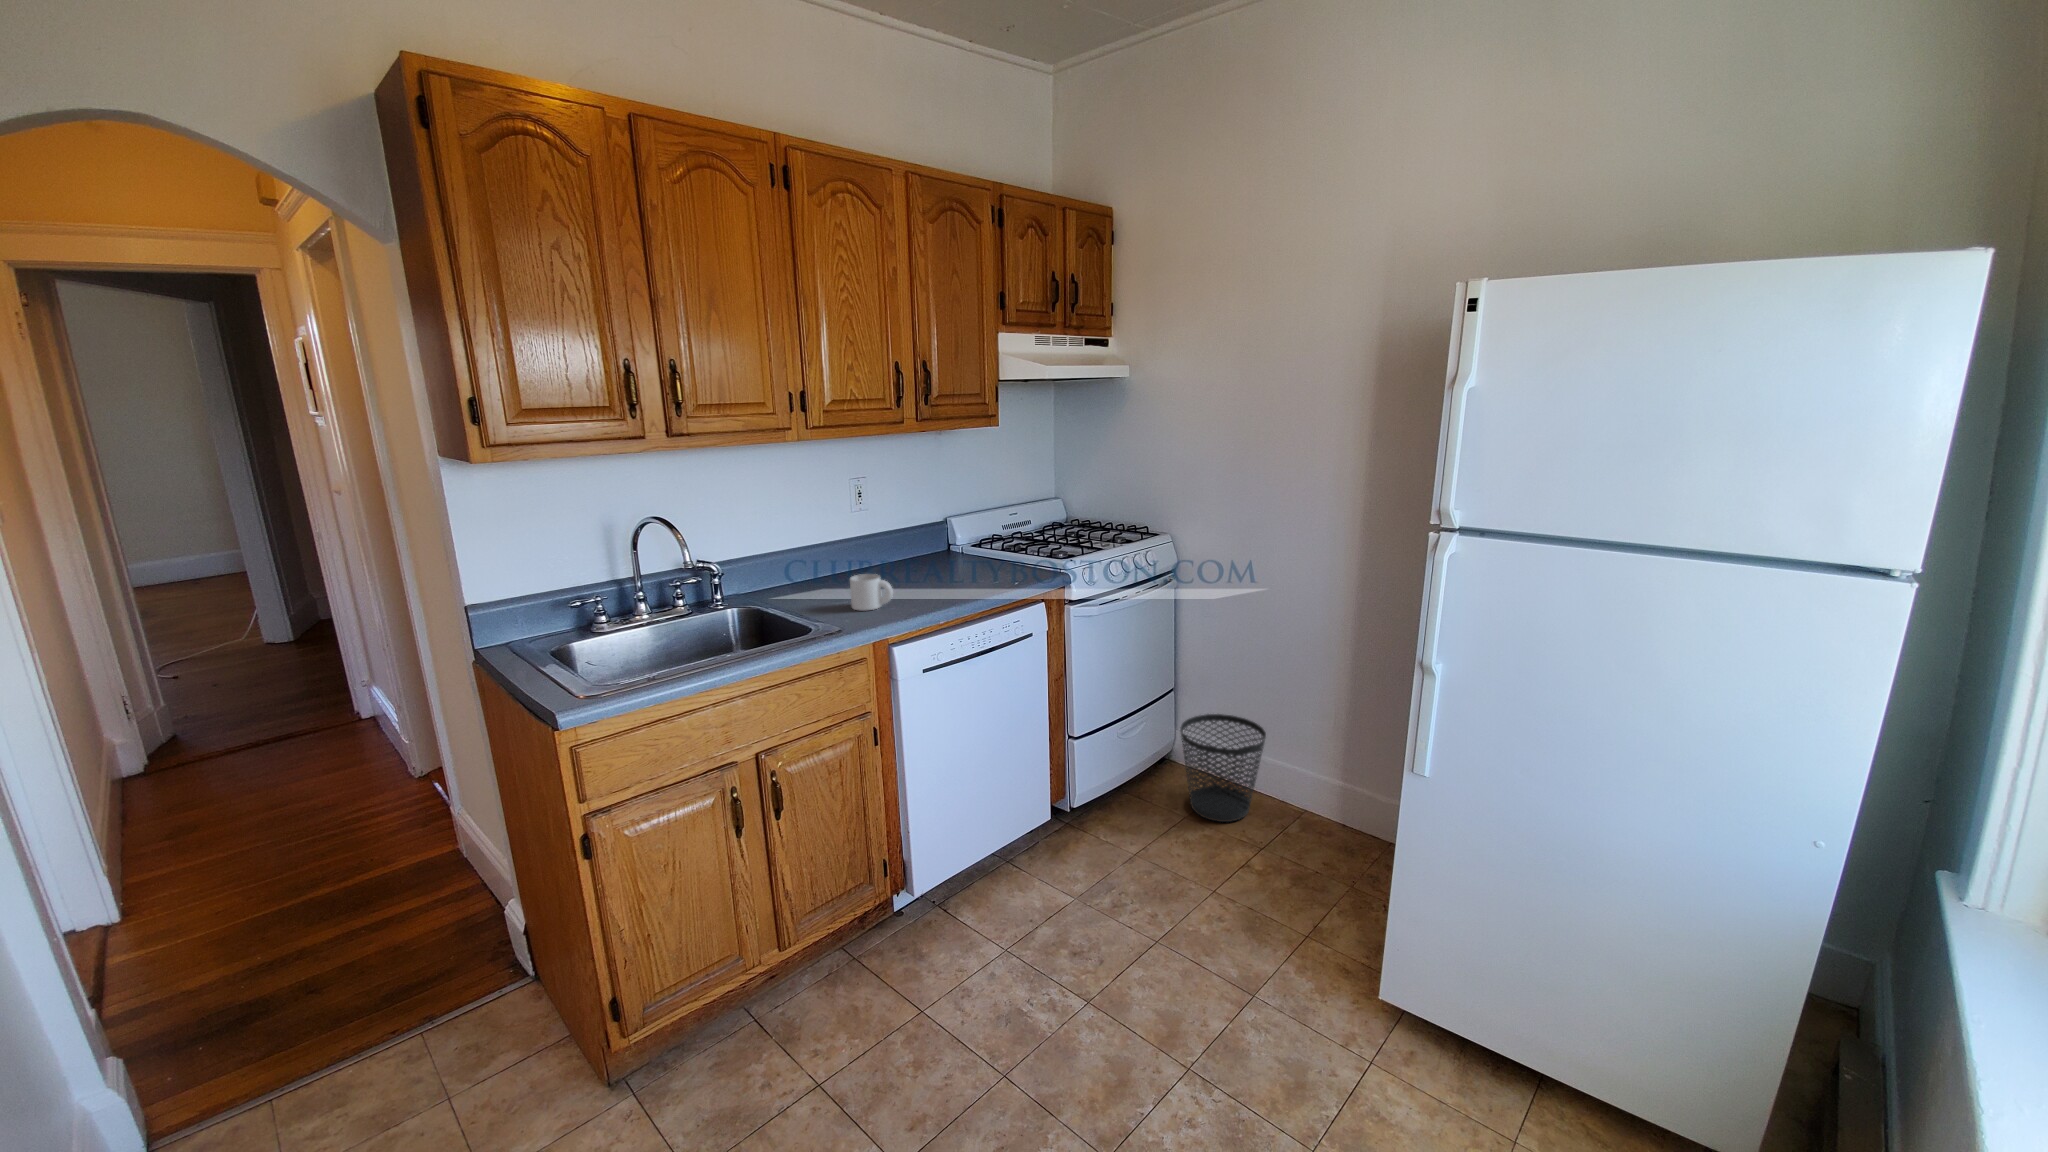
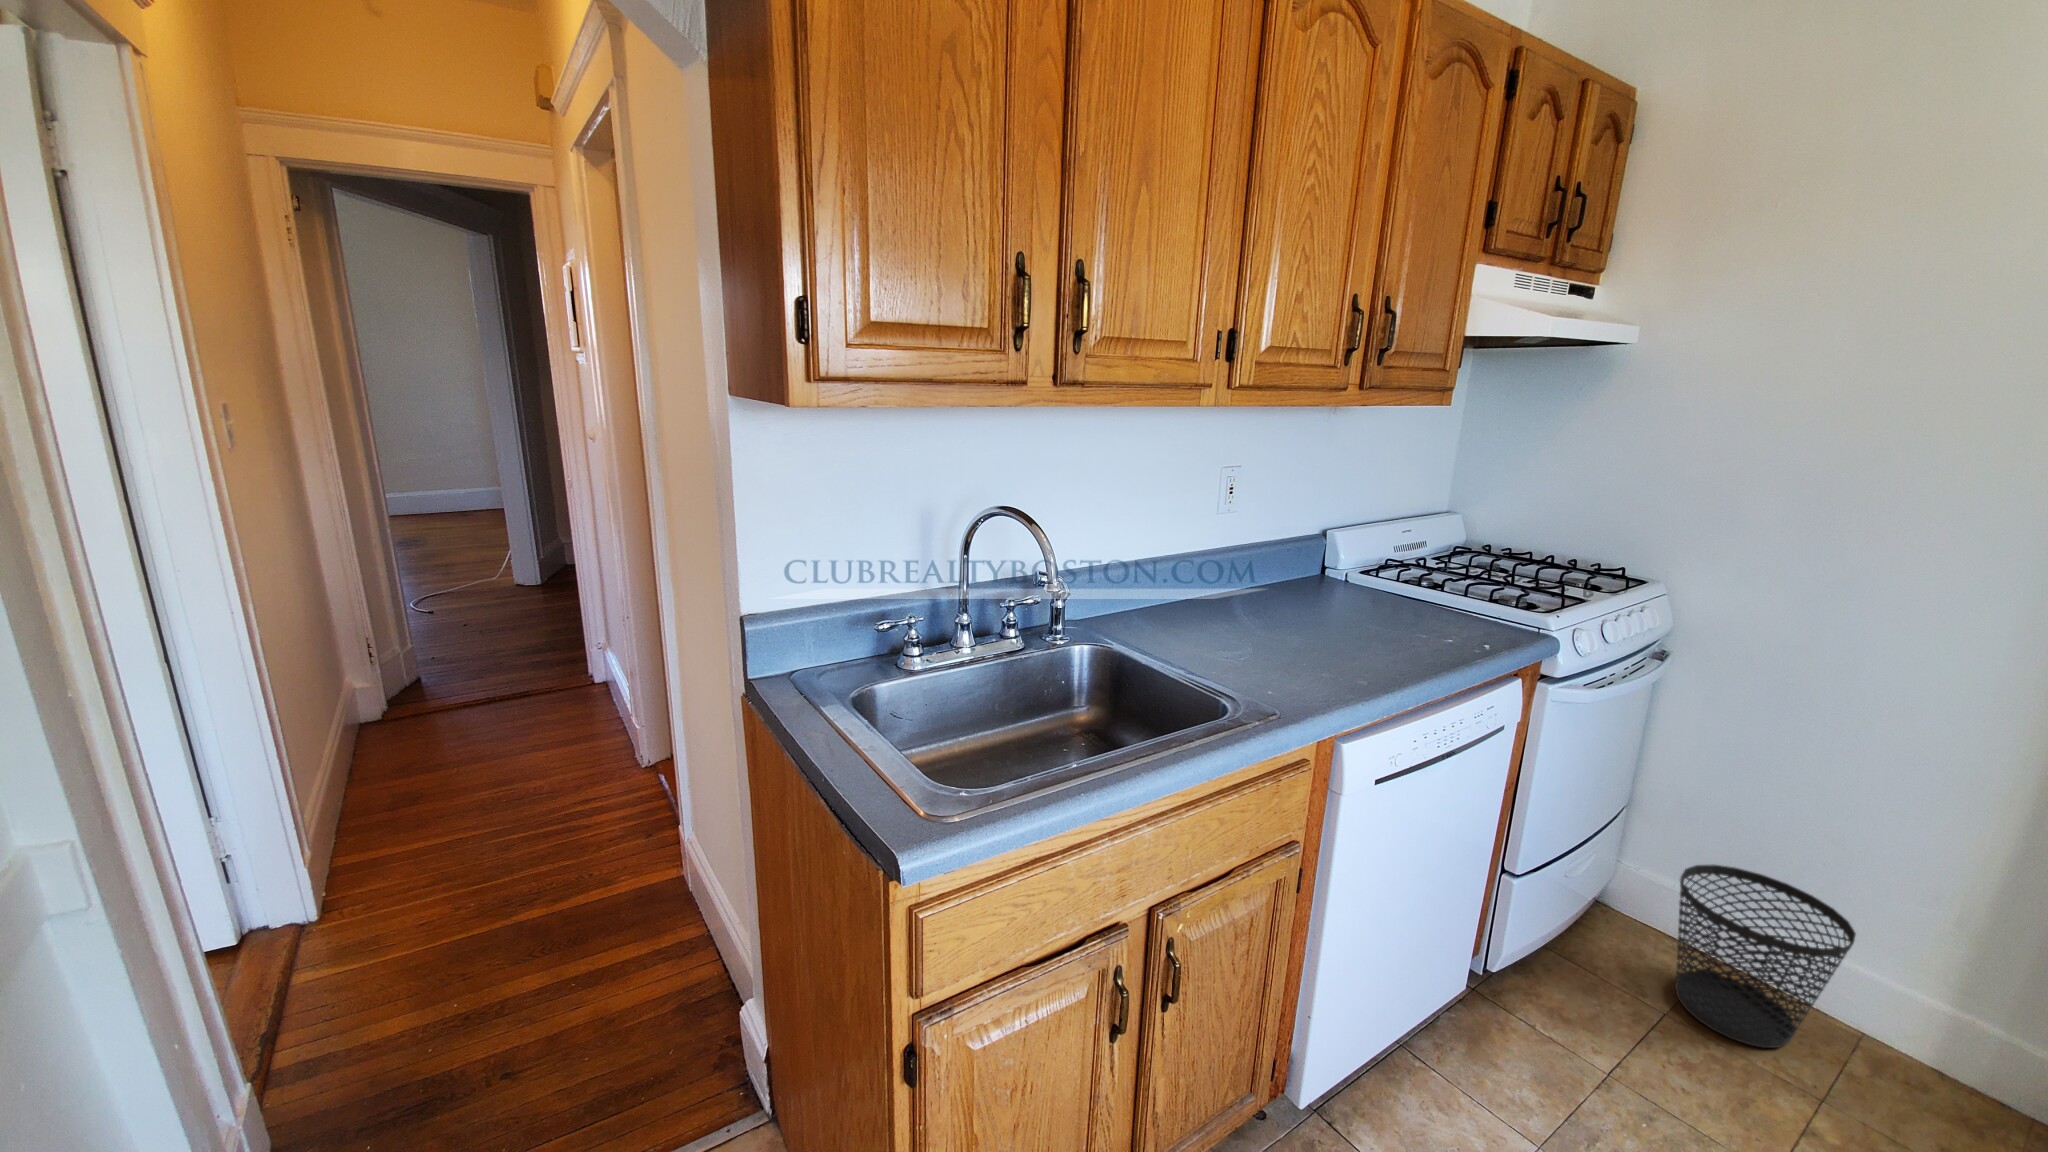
mug: present [850,574,893,611] -> none [1266,617,1338,677]

